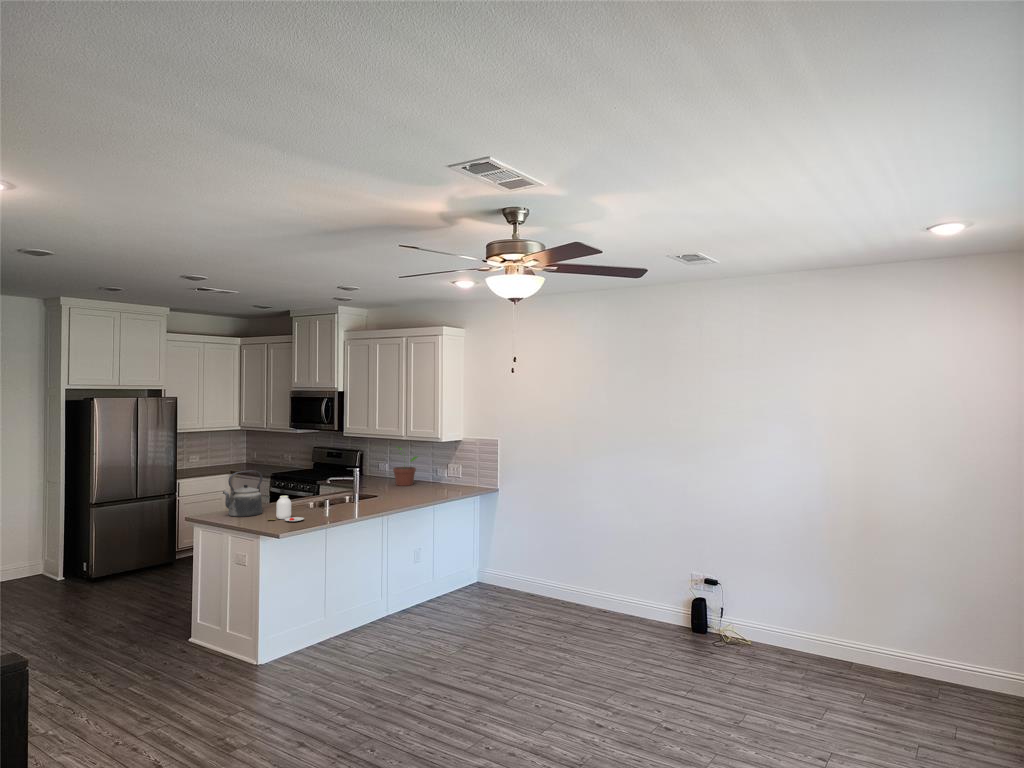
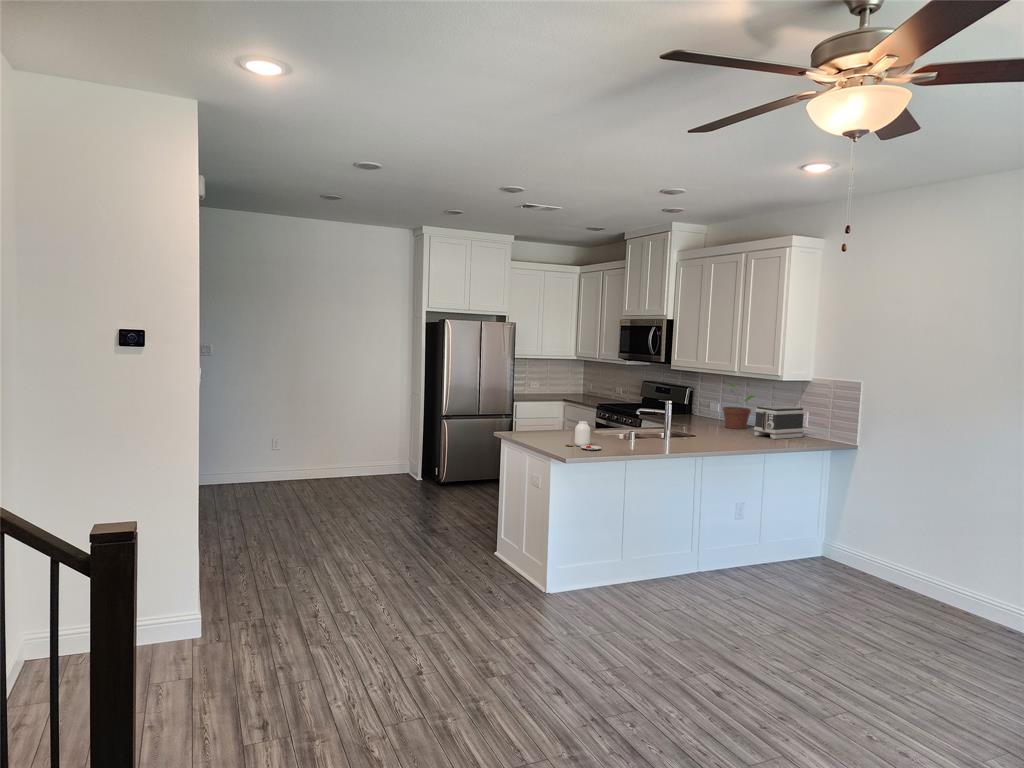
toaster: none [422,463,459,492] -> present [754,406,804,439]
kettle: present [223,470,263,517] -> none [527,392,568,440]

